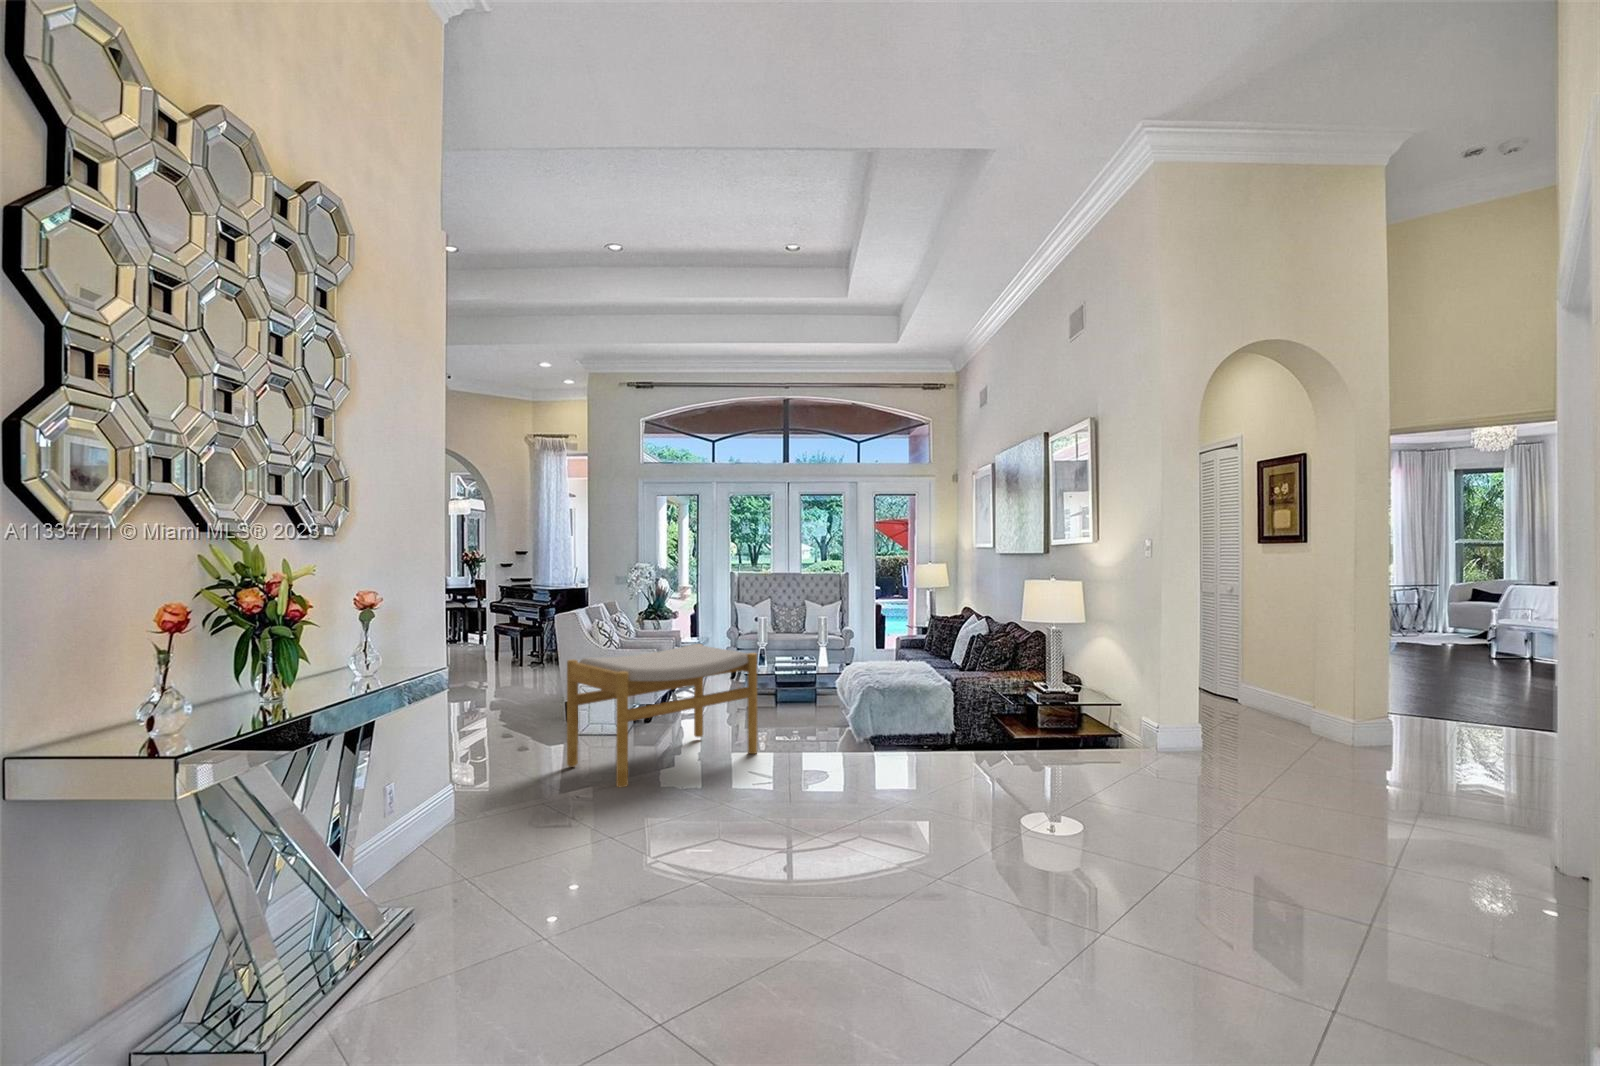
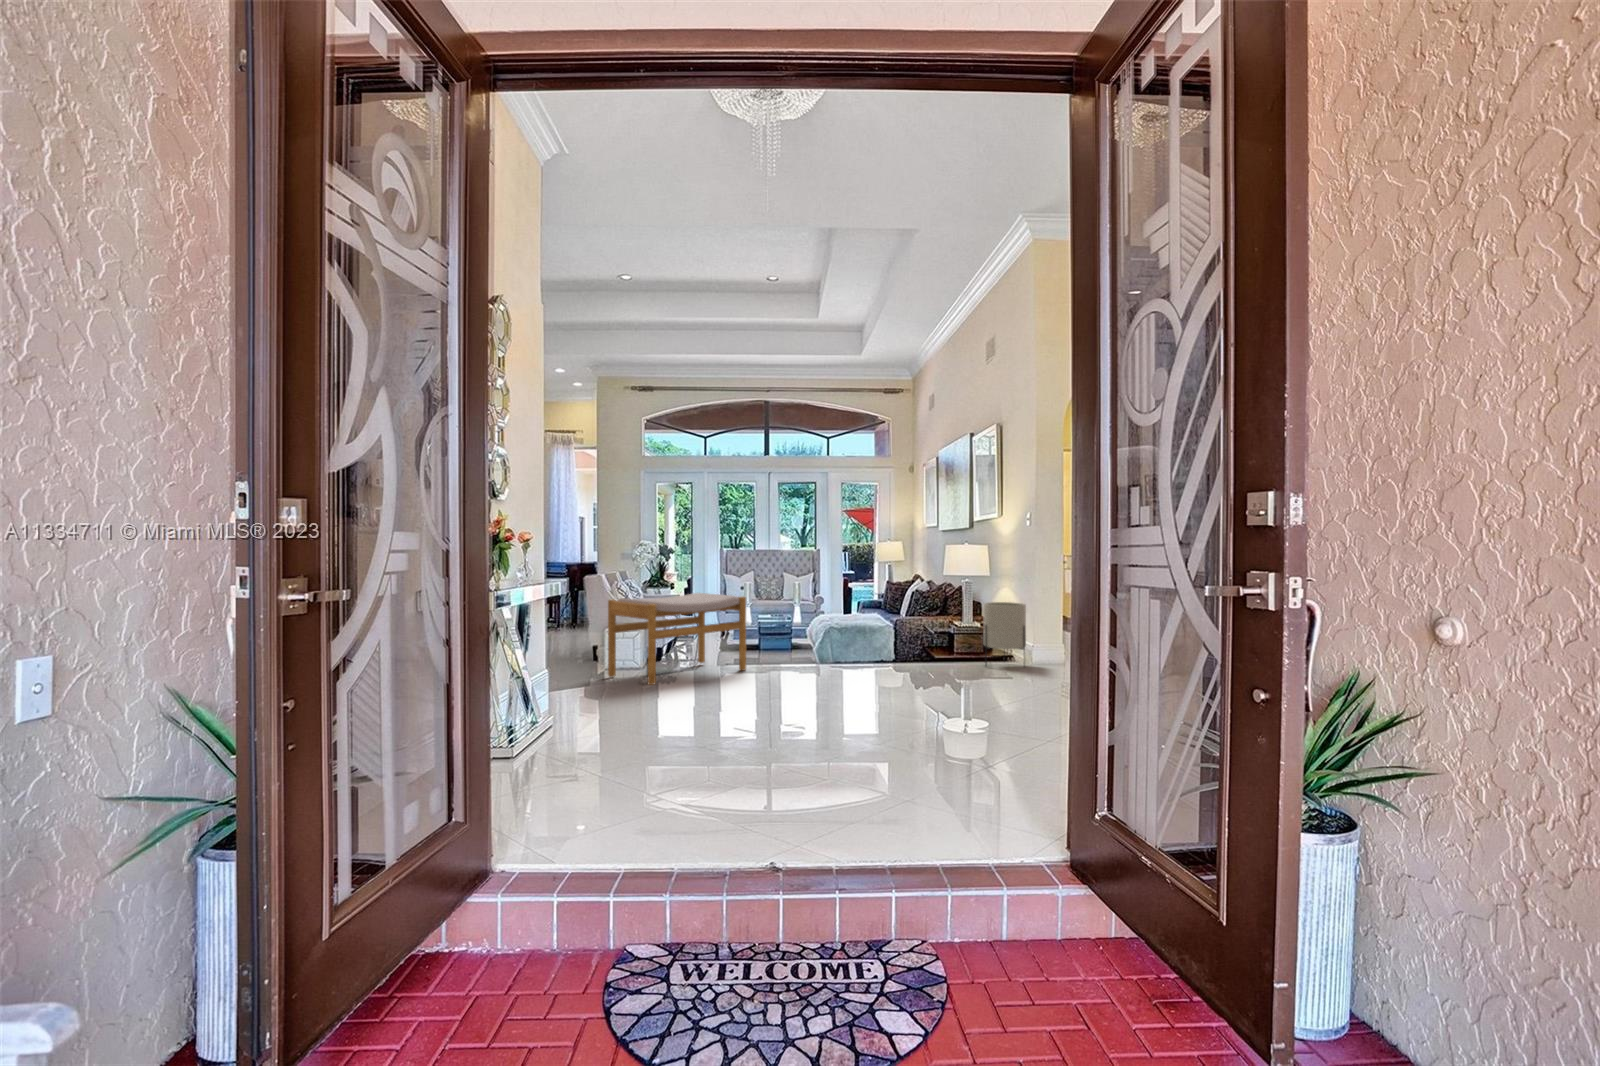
planter: none [1083,661,1145,757] -> present [983,602,1026,666]

